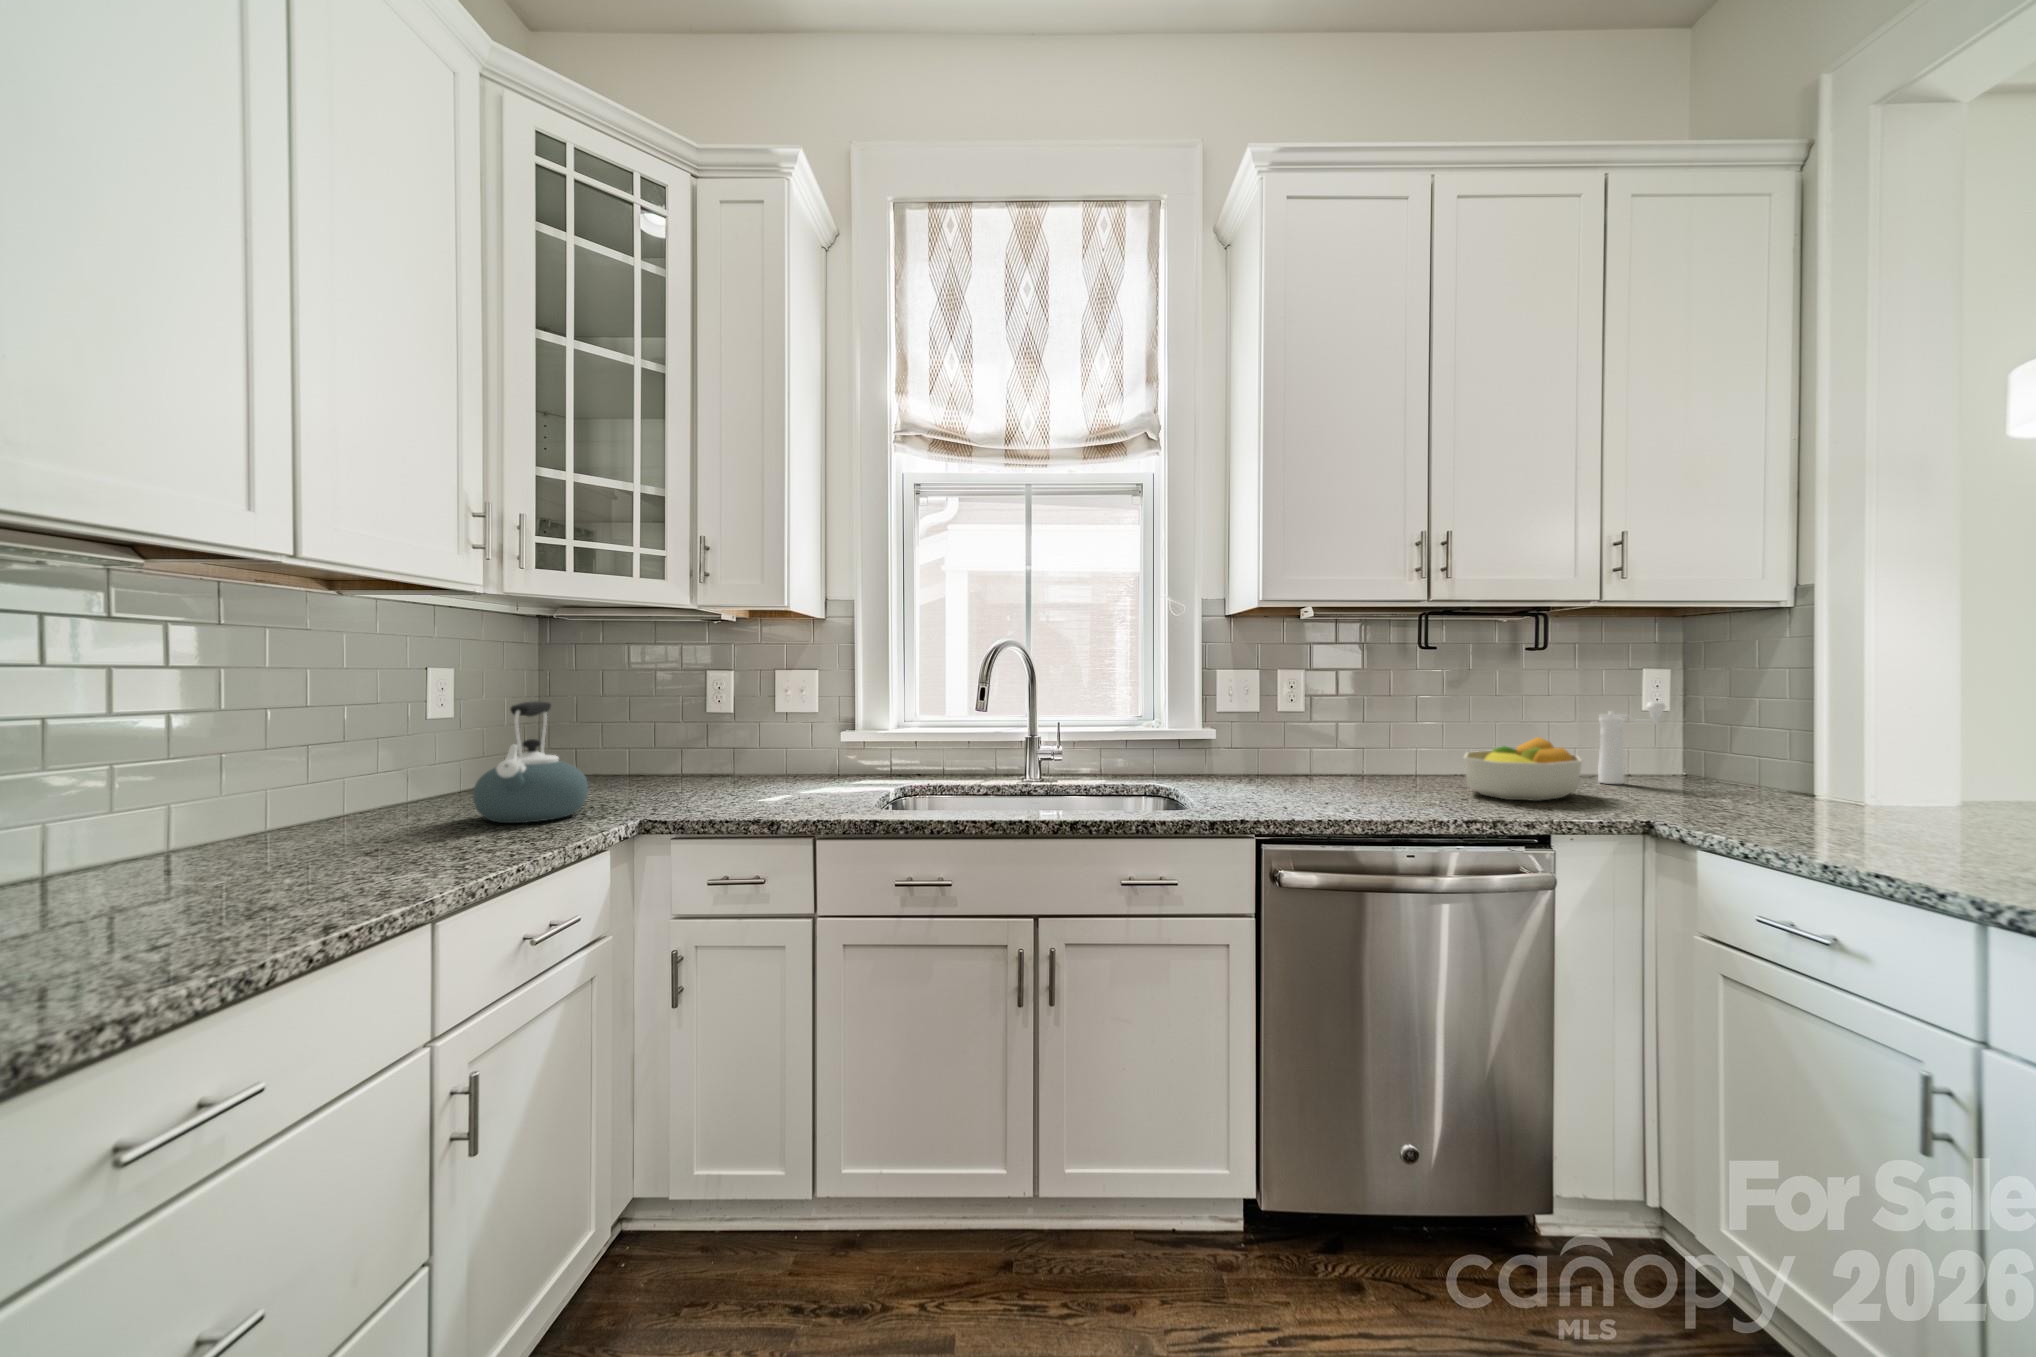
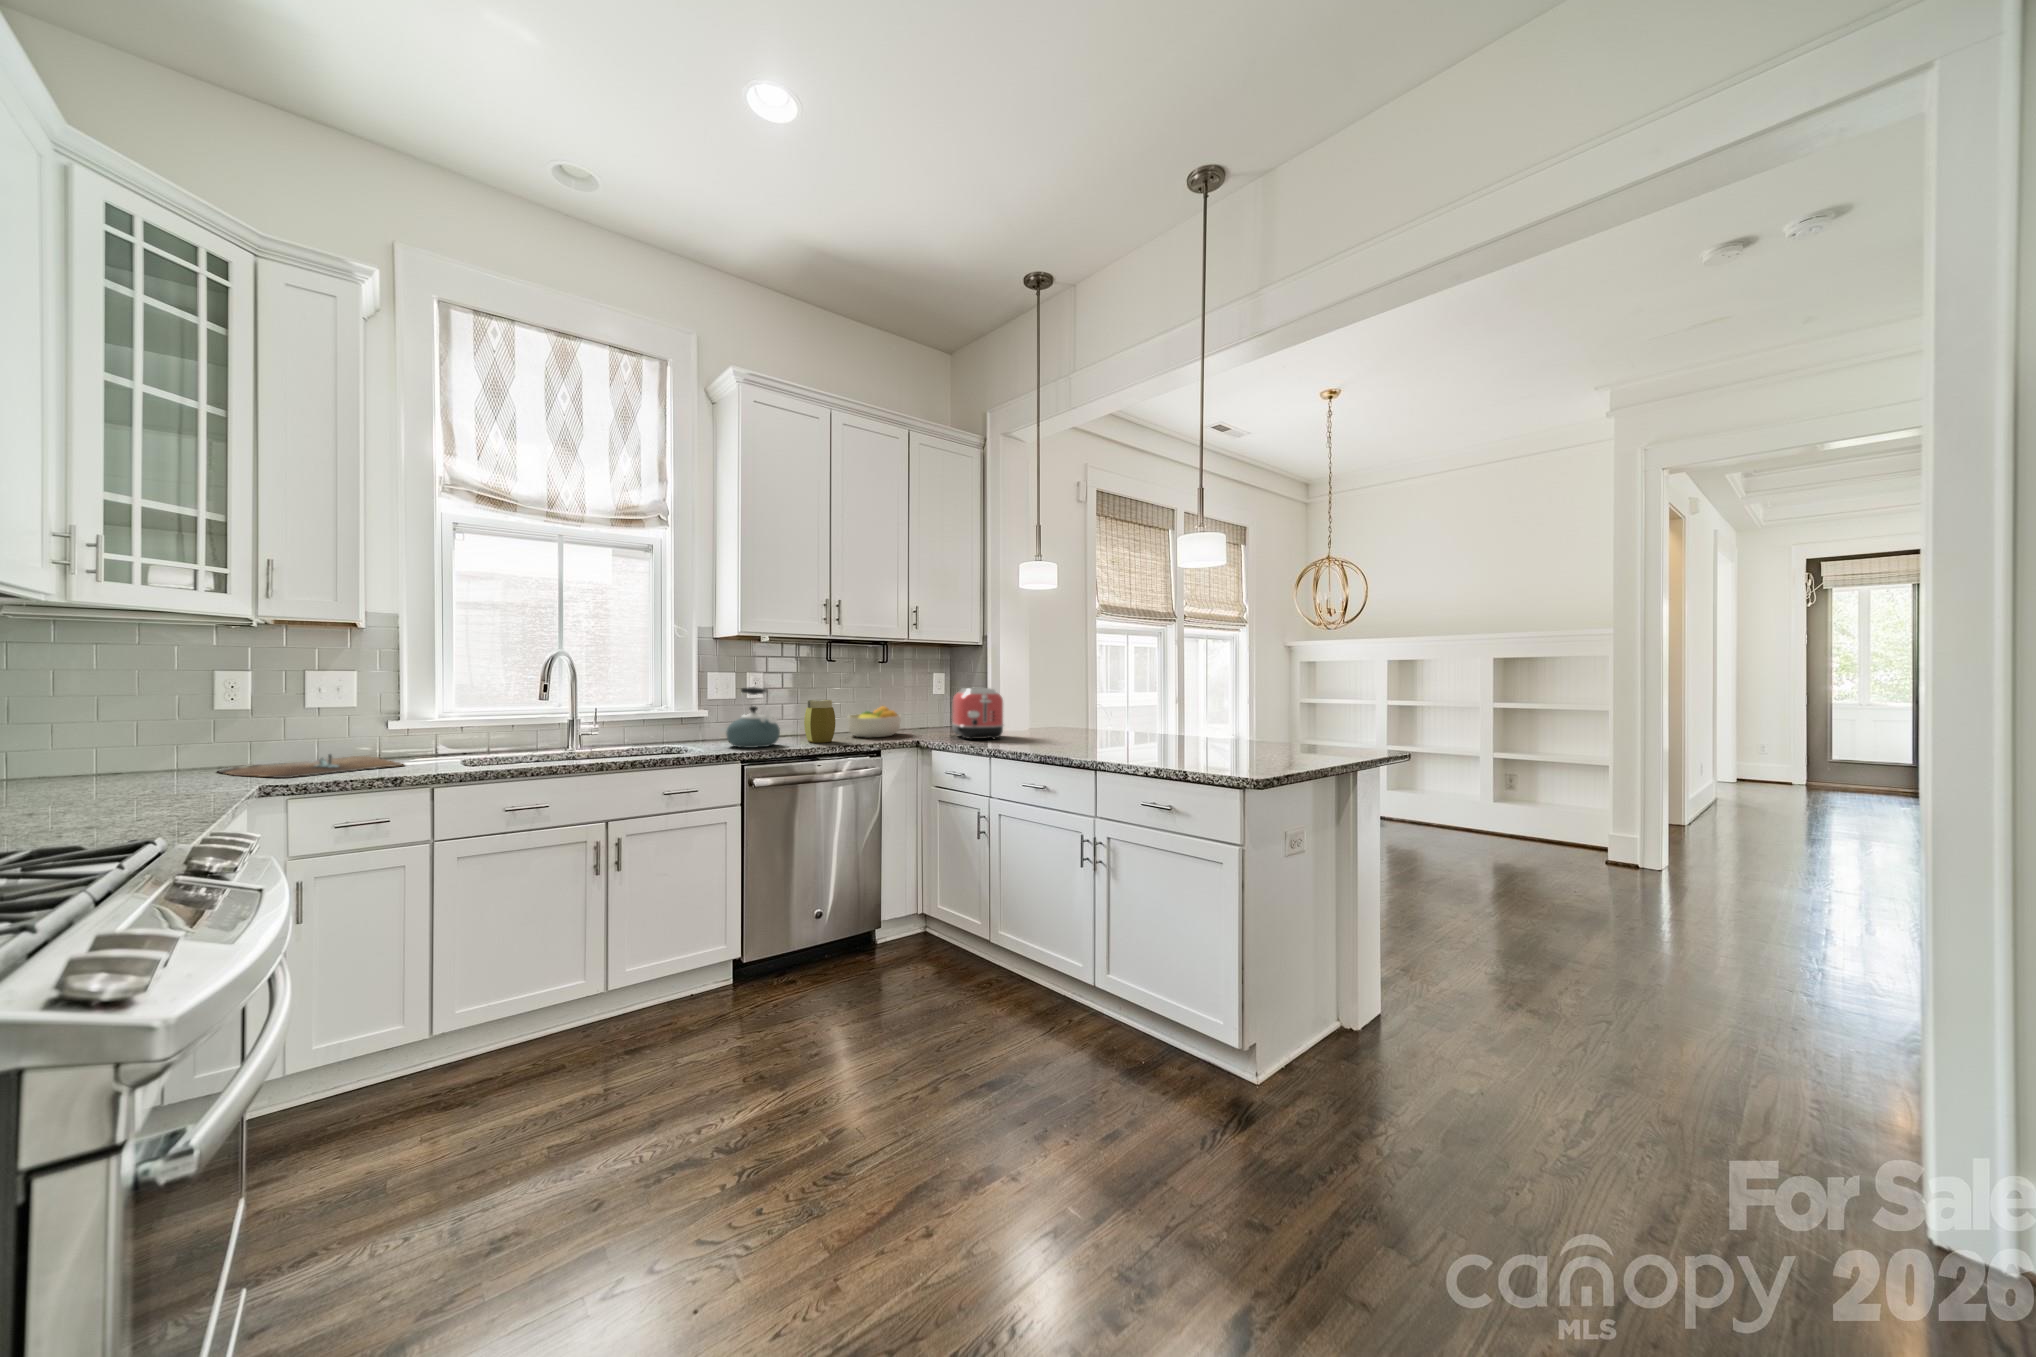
kettle: present [473,701,588,823] -> present [726,687,780,748]
pepper mill: present [1598,702,1666,784] -> none [911,687,940,729]
toaster: none [1714,707,1888,834] -> present [952,688,1004,740]
jar: none [1377,723,1438,805] -> present [804,700,835,743]
cutting board: none [671,774,824,804] -> present [219,754,404,778]

